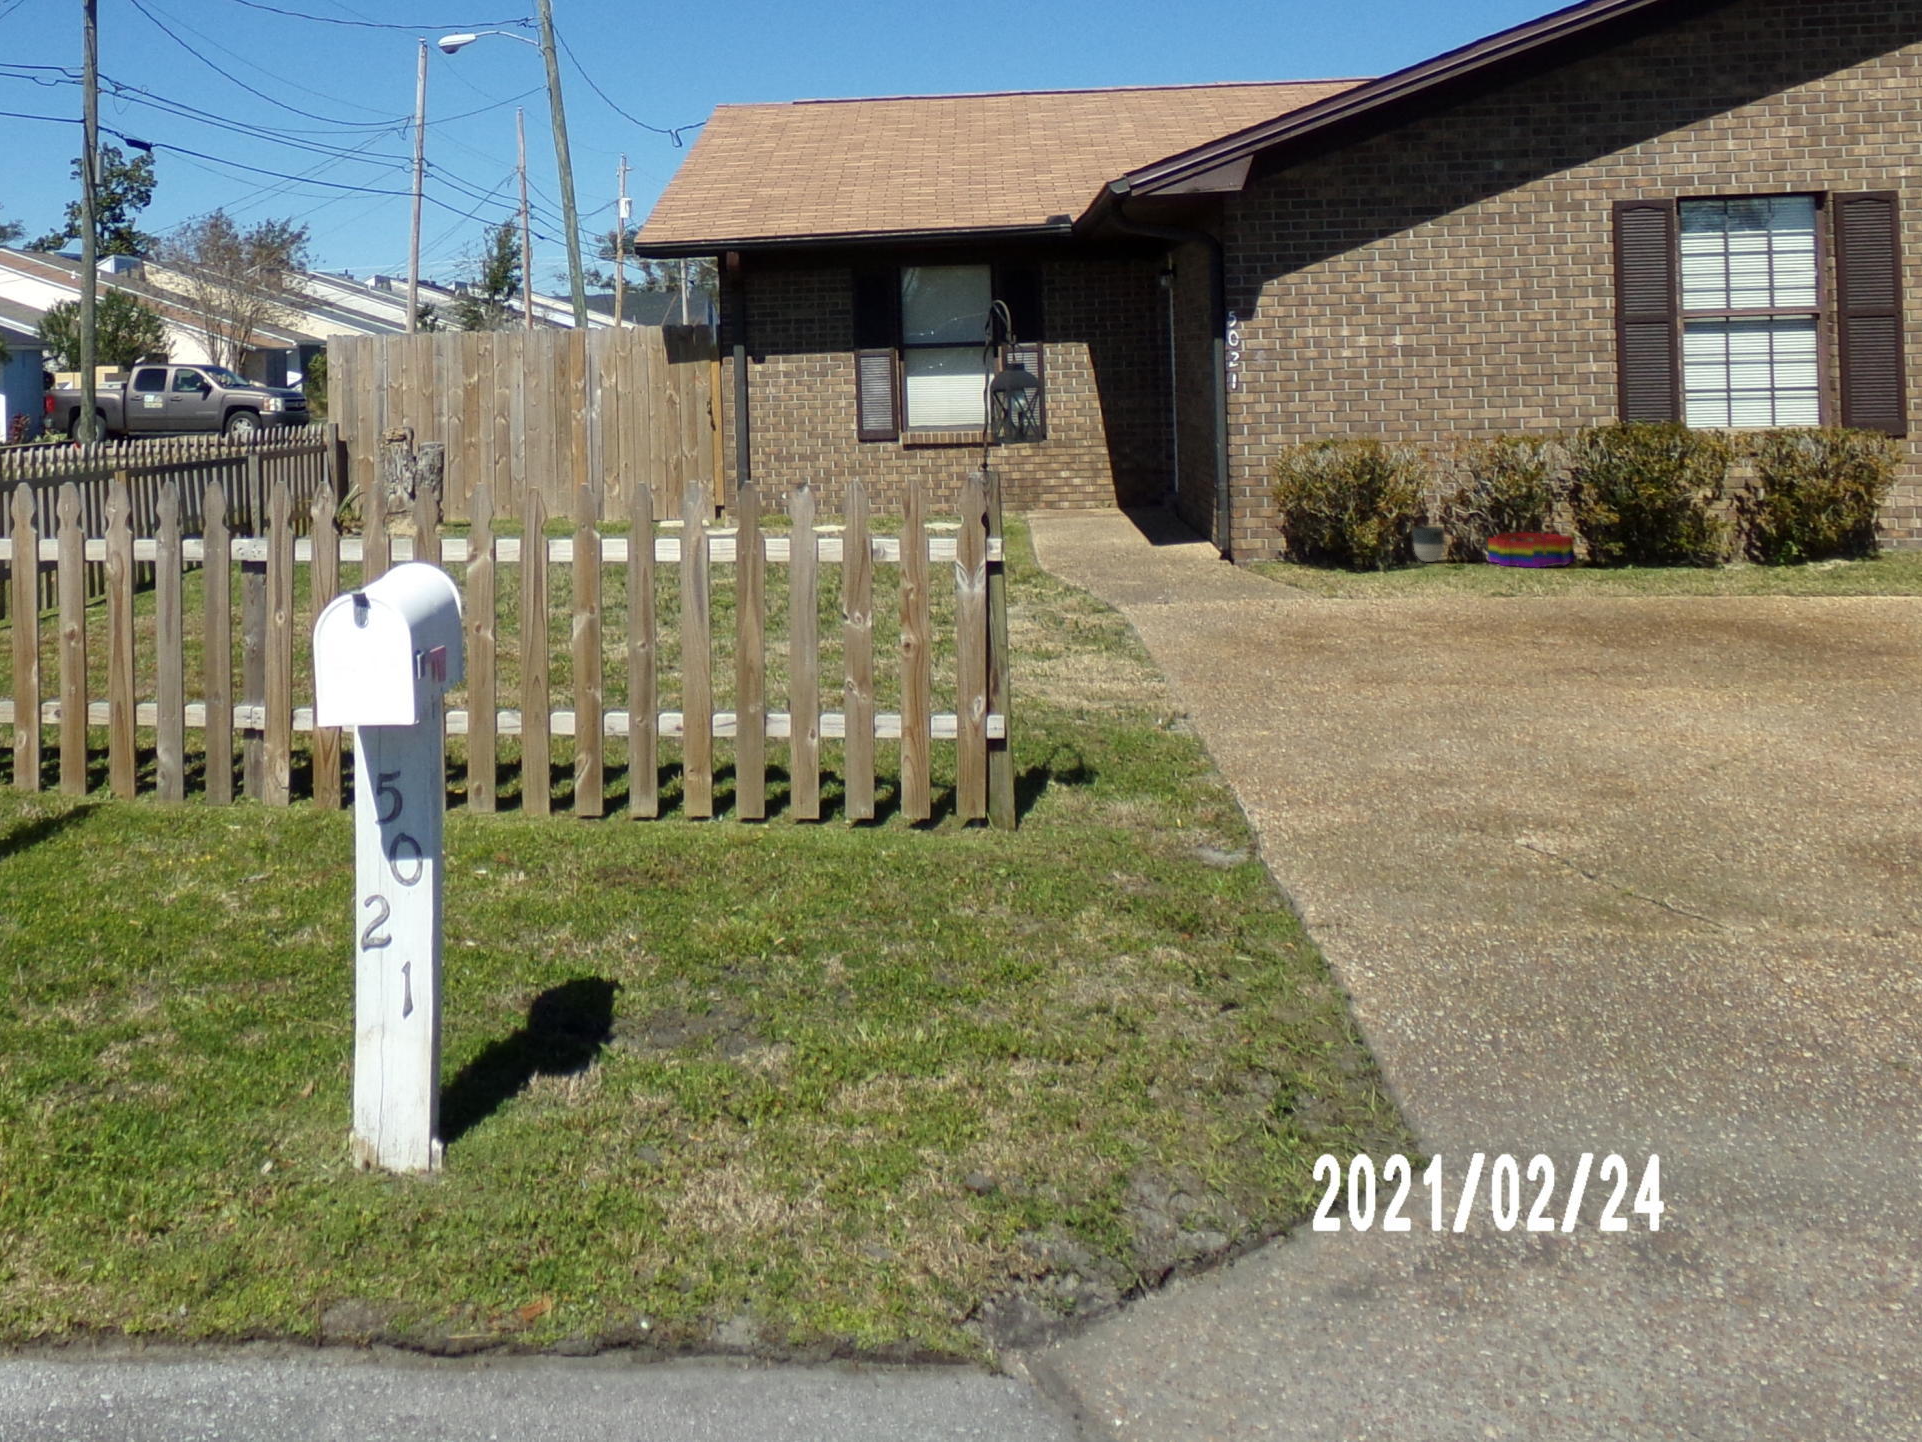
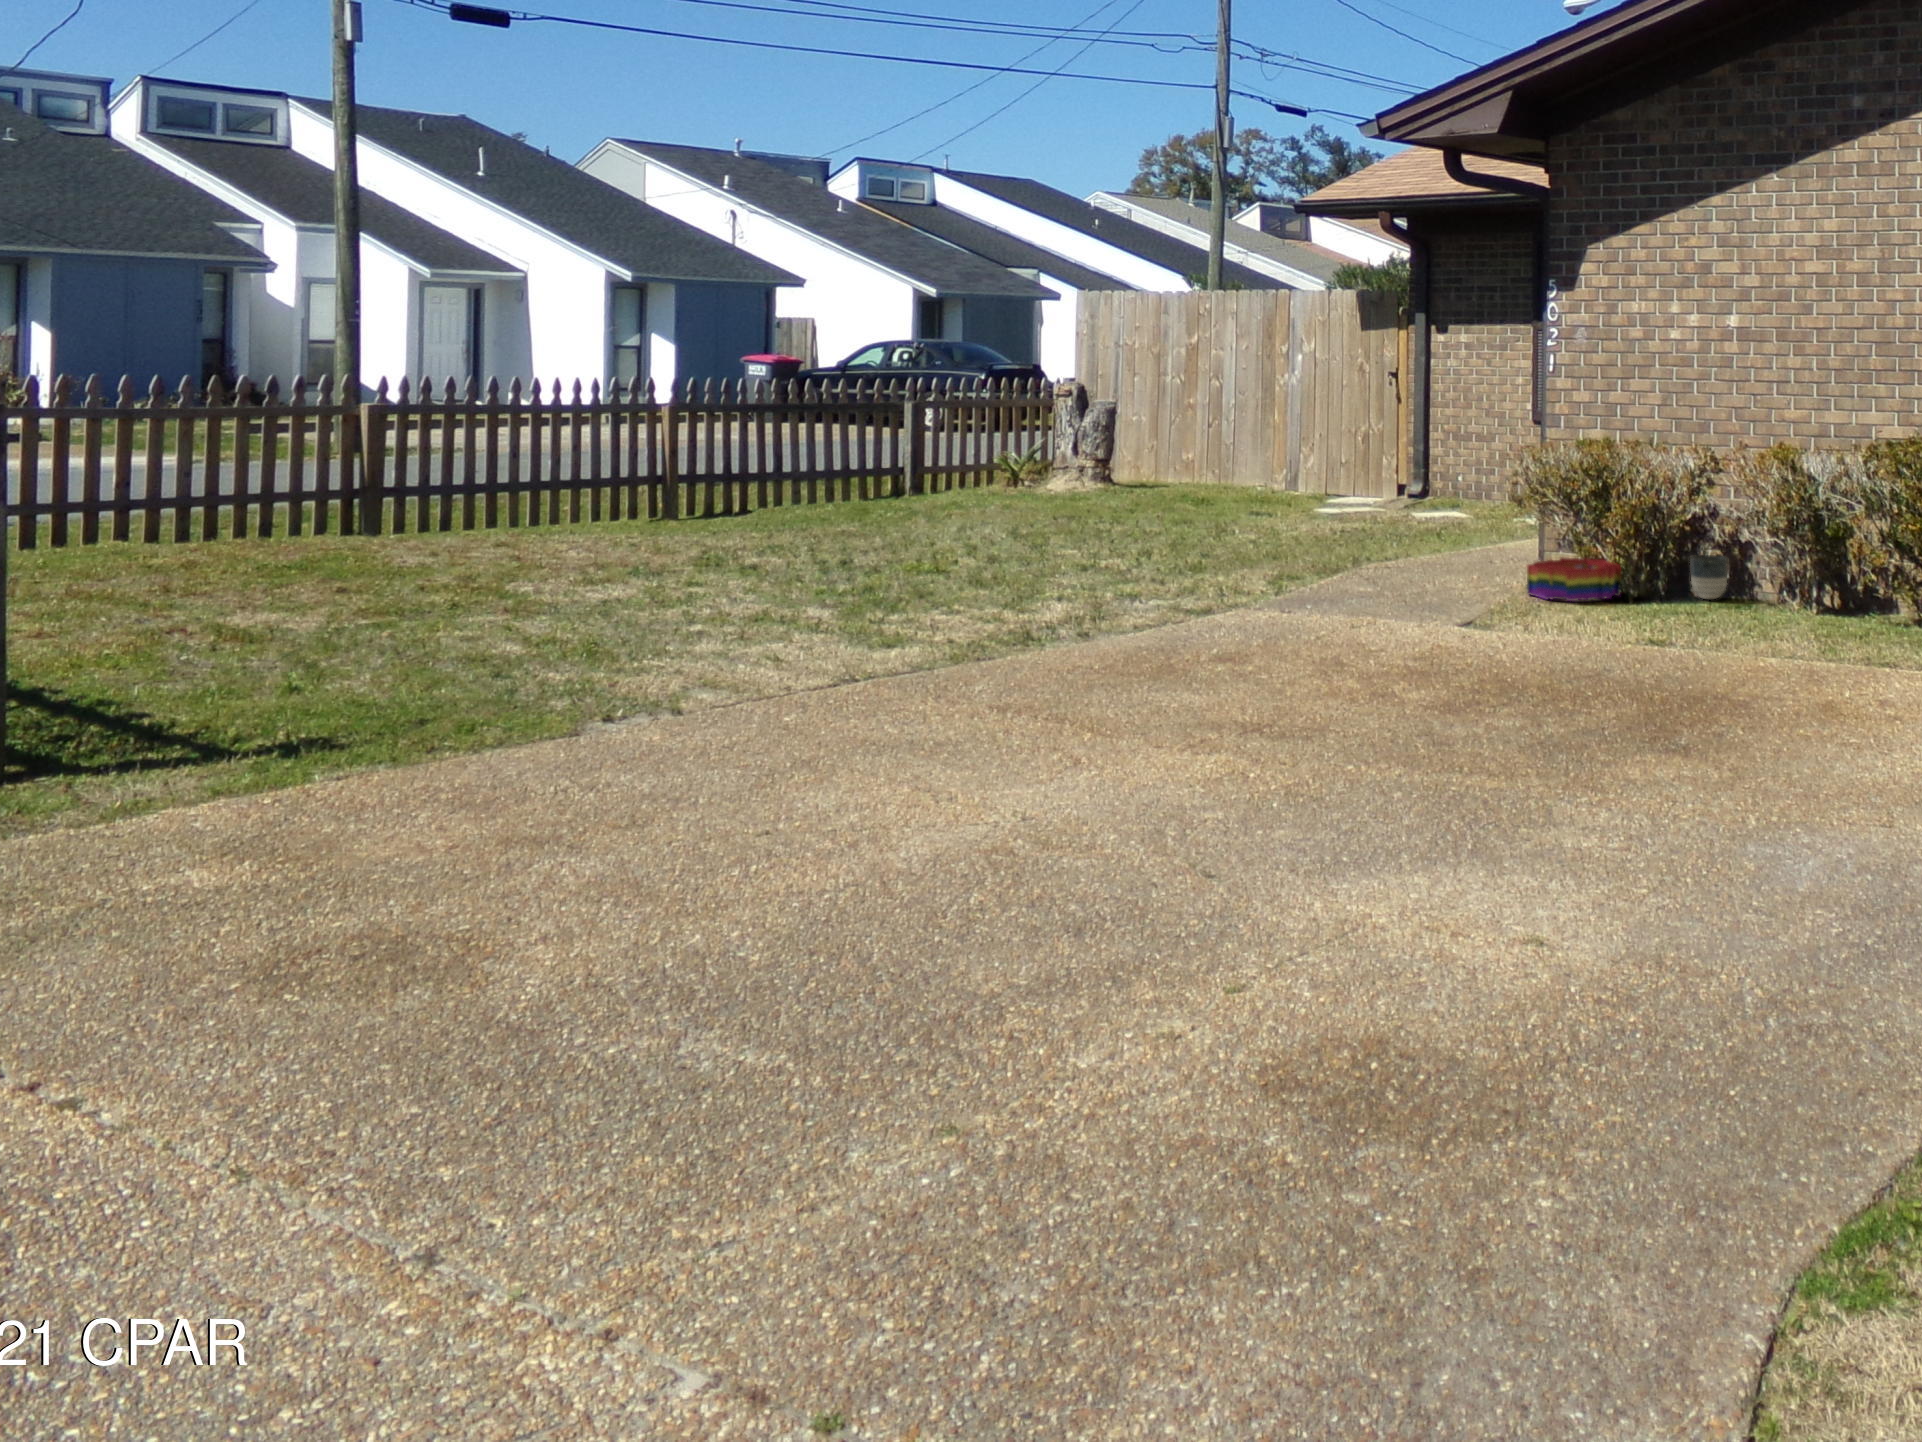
storage bin: present [1488,532,1574,568] -> present [1527,558,1620,601]

